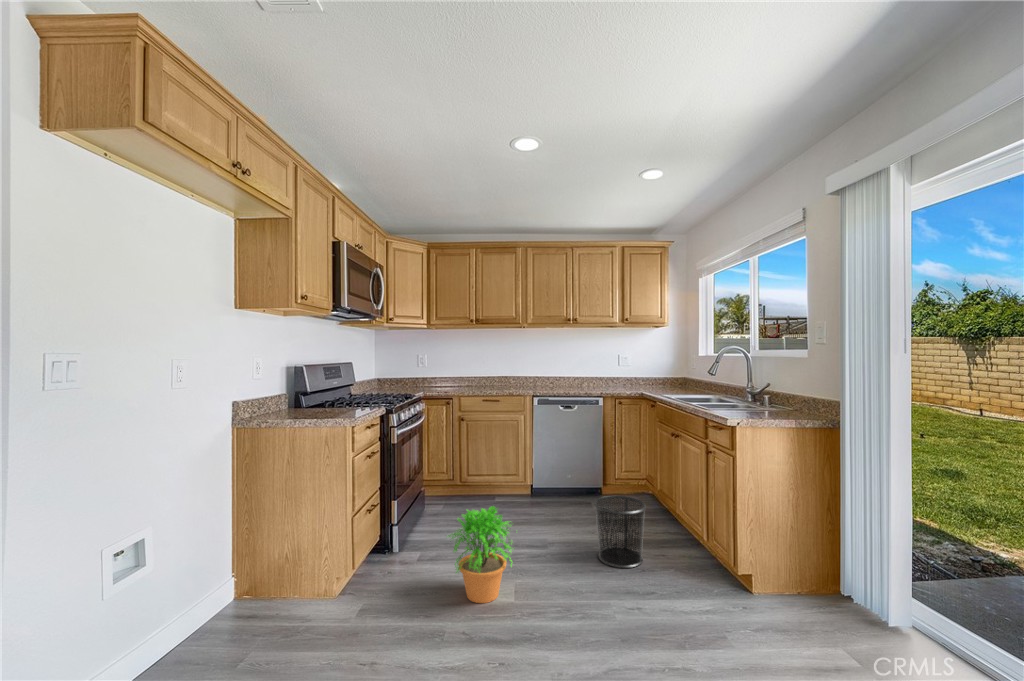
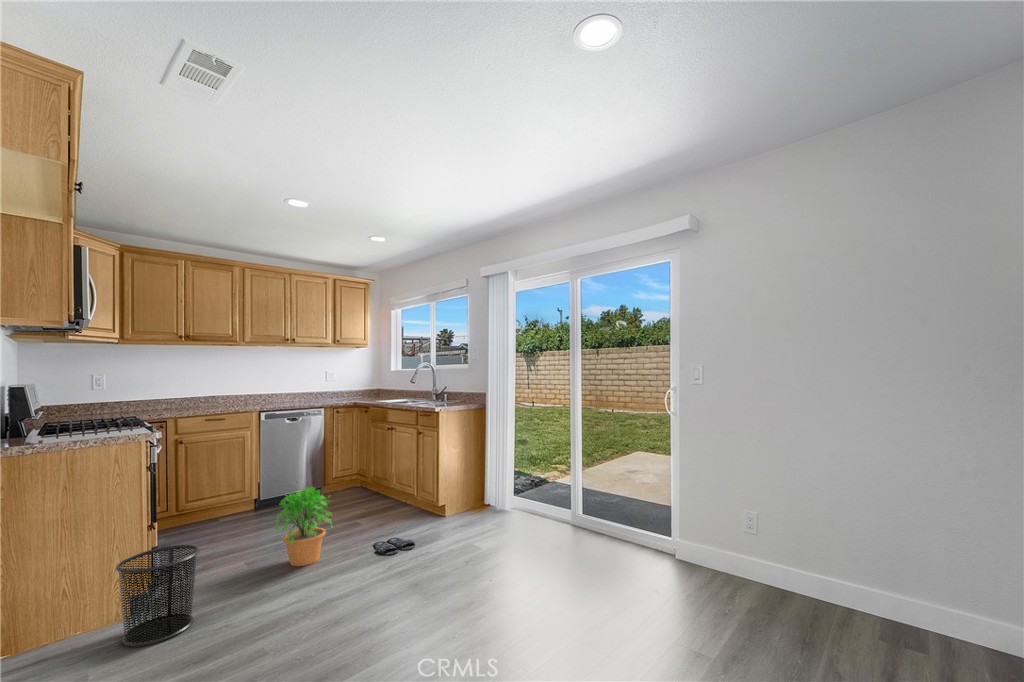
waste bin: present [594,496,646,568] -> present [116,545,199,646]
slippers: none [553,604,608,644] -> present [373,538,415,555]

